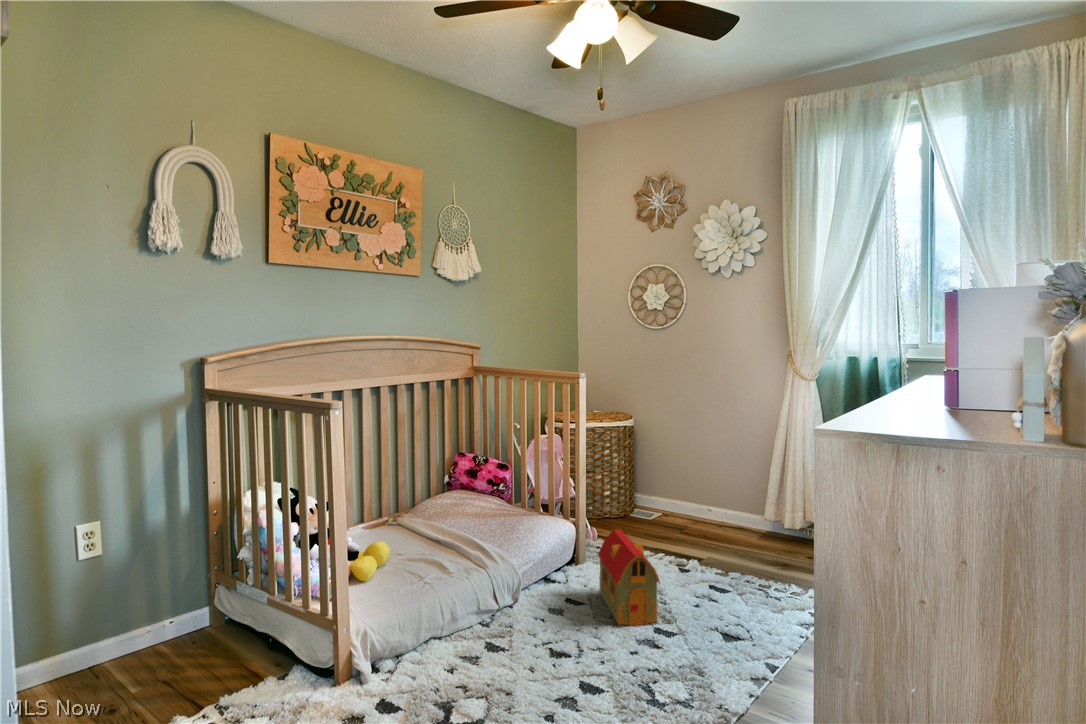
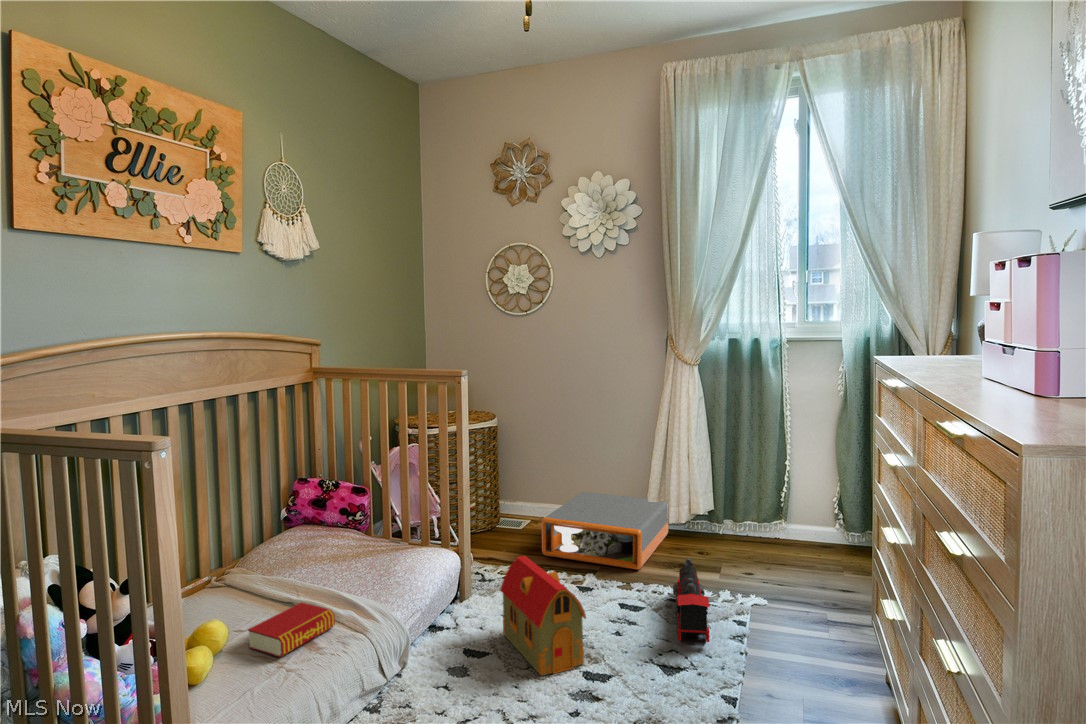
storage box: none [656,489,782,560] -> present [542,492,669,570]
book: none [400,542,462,576] -> present [248,603,335,657]
toy train: none [746,551,790,621] -> present [673,558,710,642]

